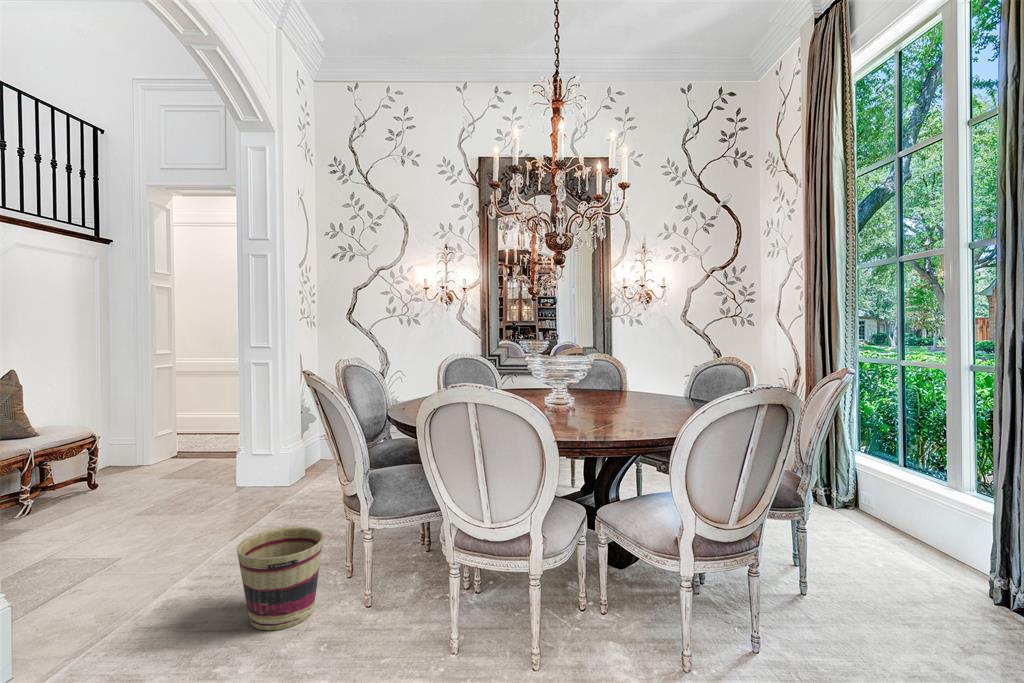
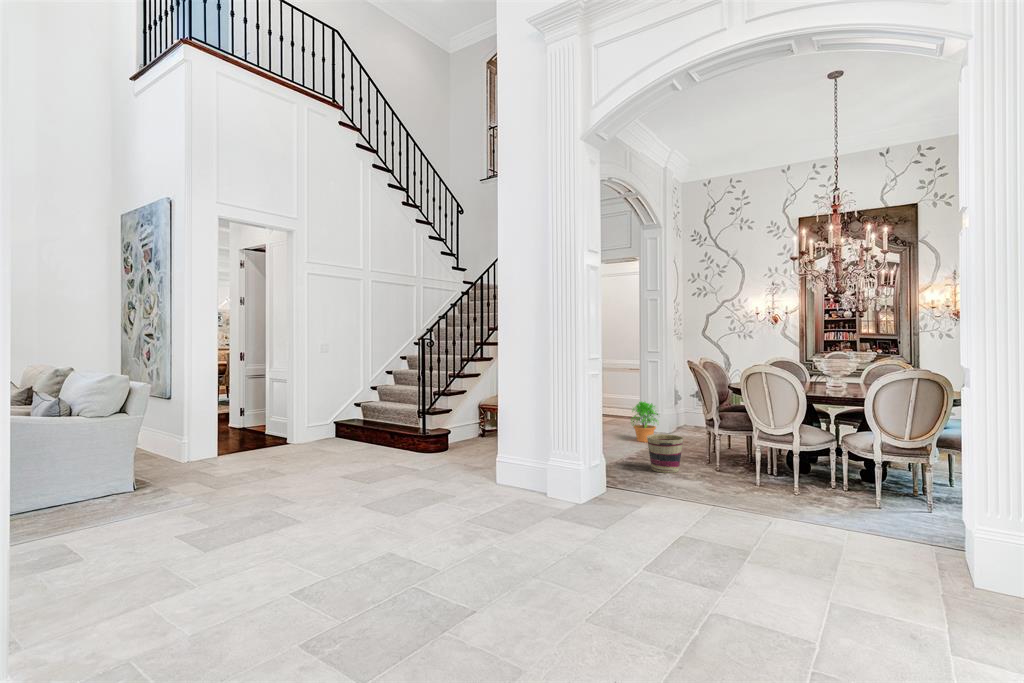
potted plant: none [216,437,282,515] -> present [631,401,658,442]

